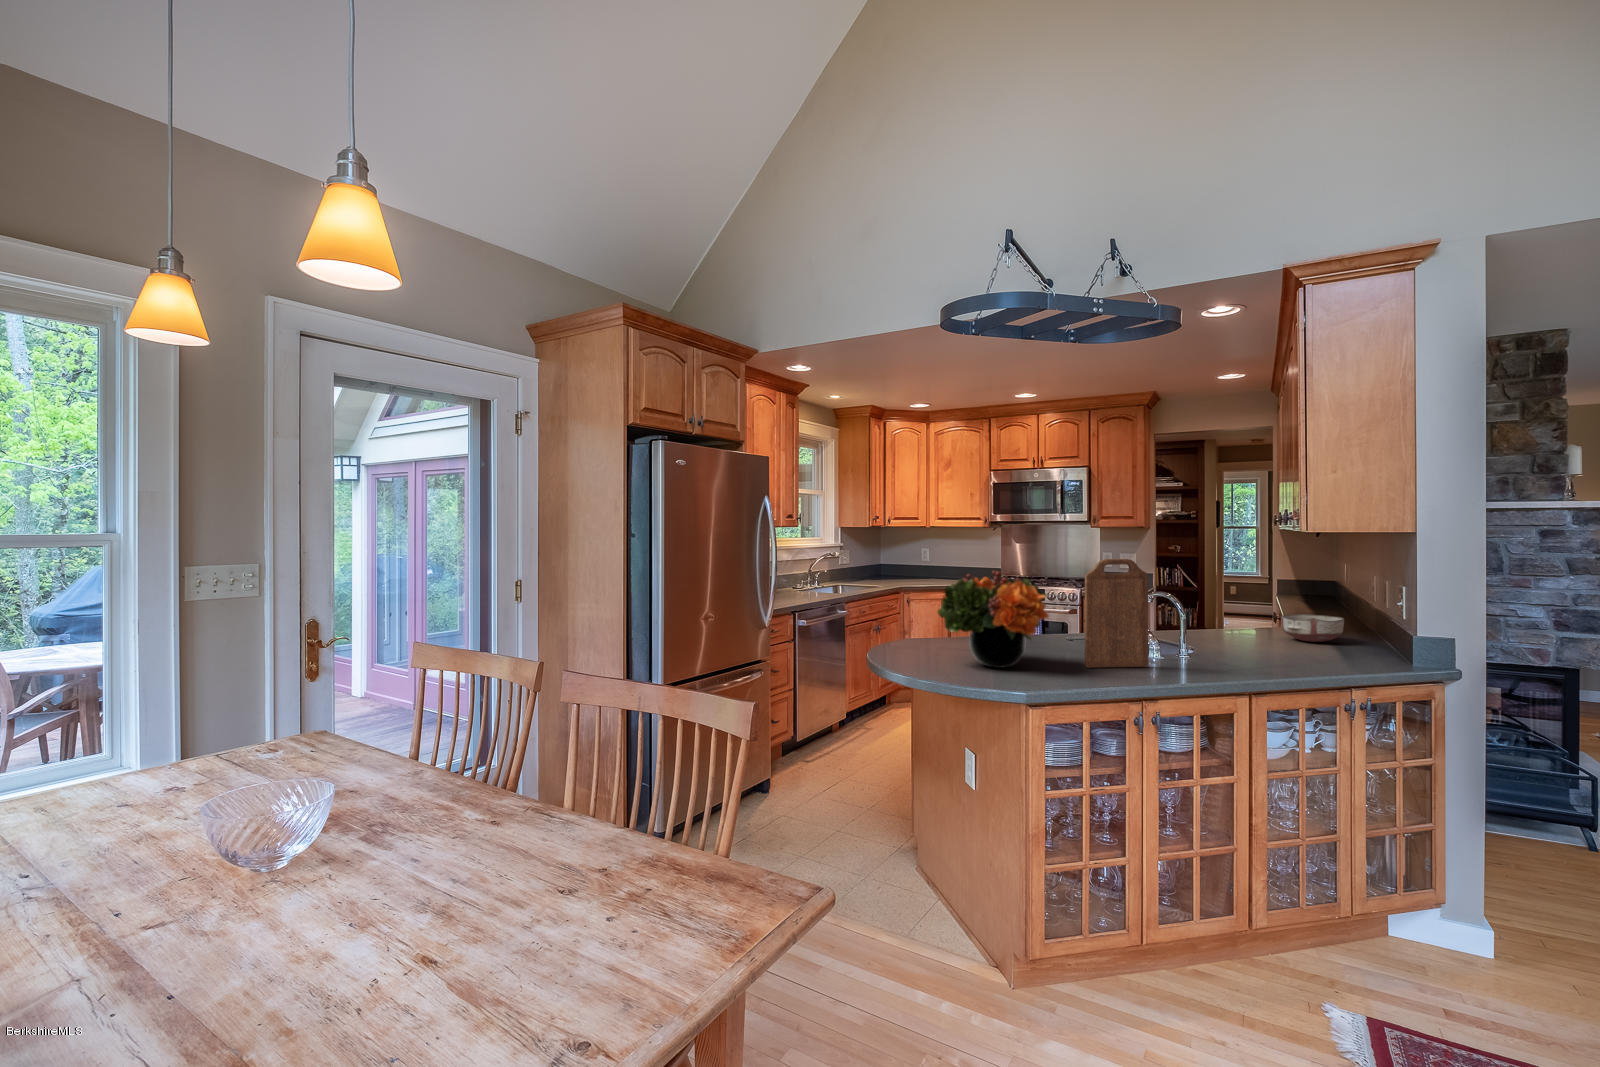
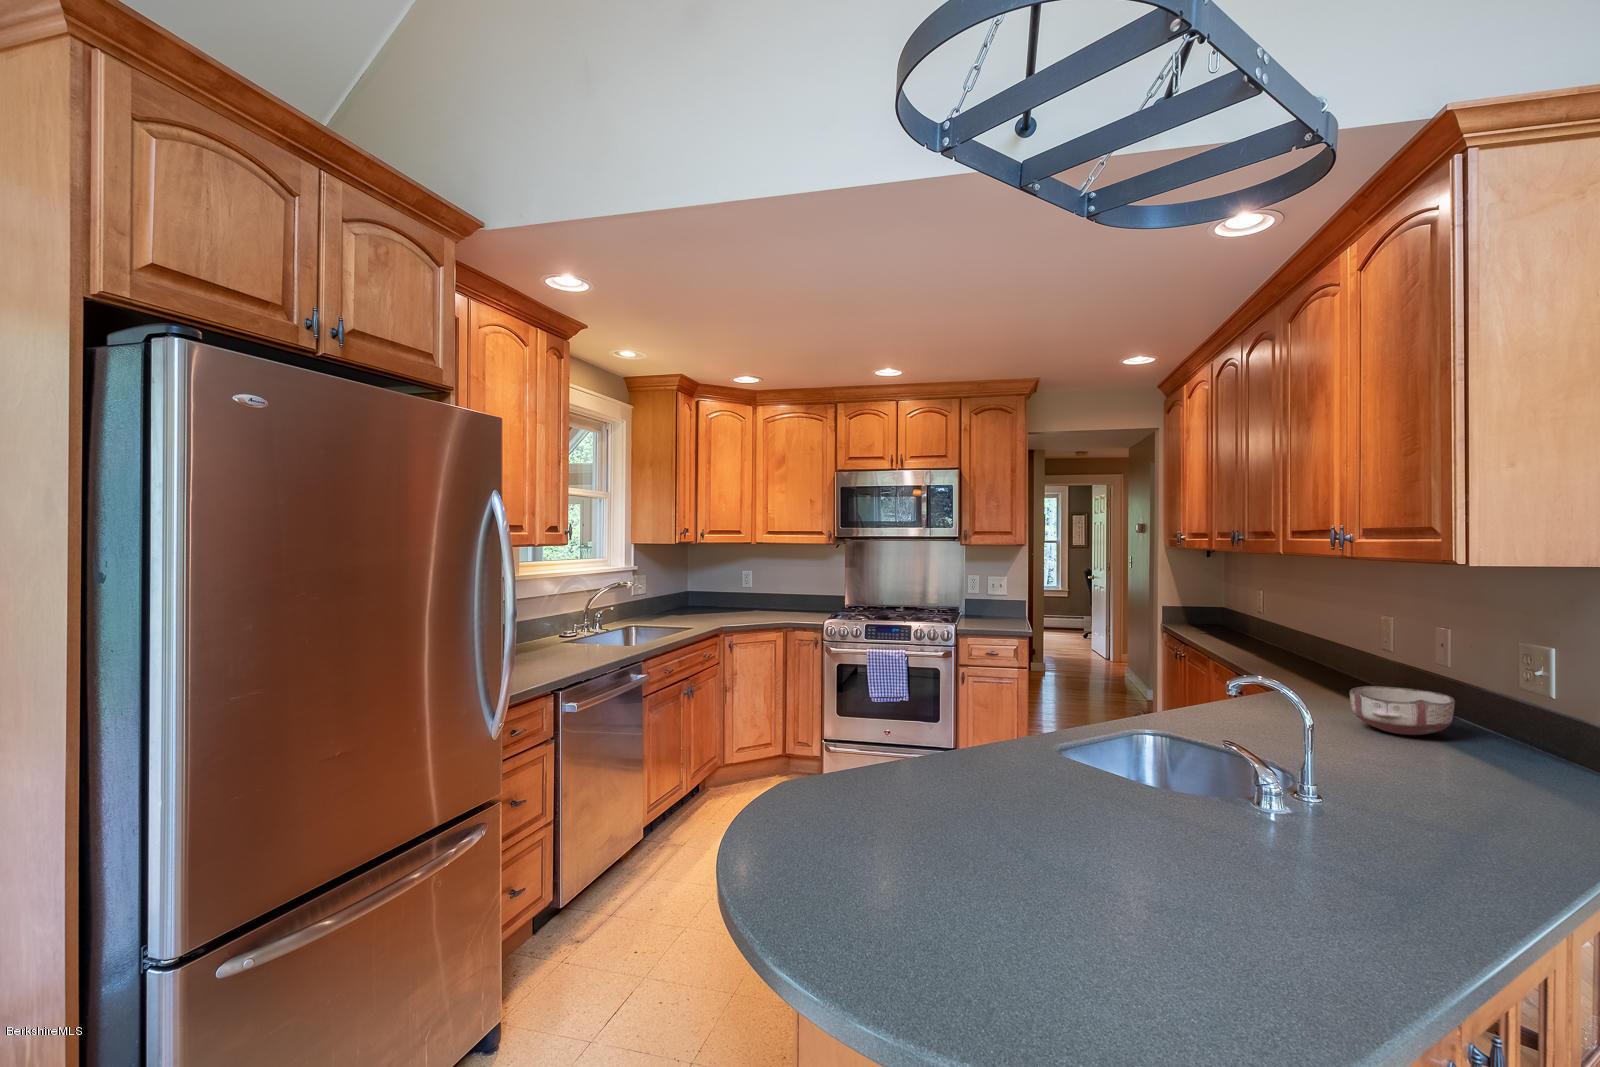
cutting board: present [1085,559,1148,668] -> none [1203,627,1314,877]
flower arrangement: present [938,570,1048,668] -> none [884,661,1165,906]

